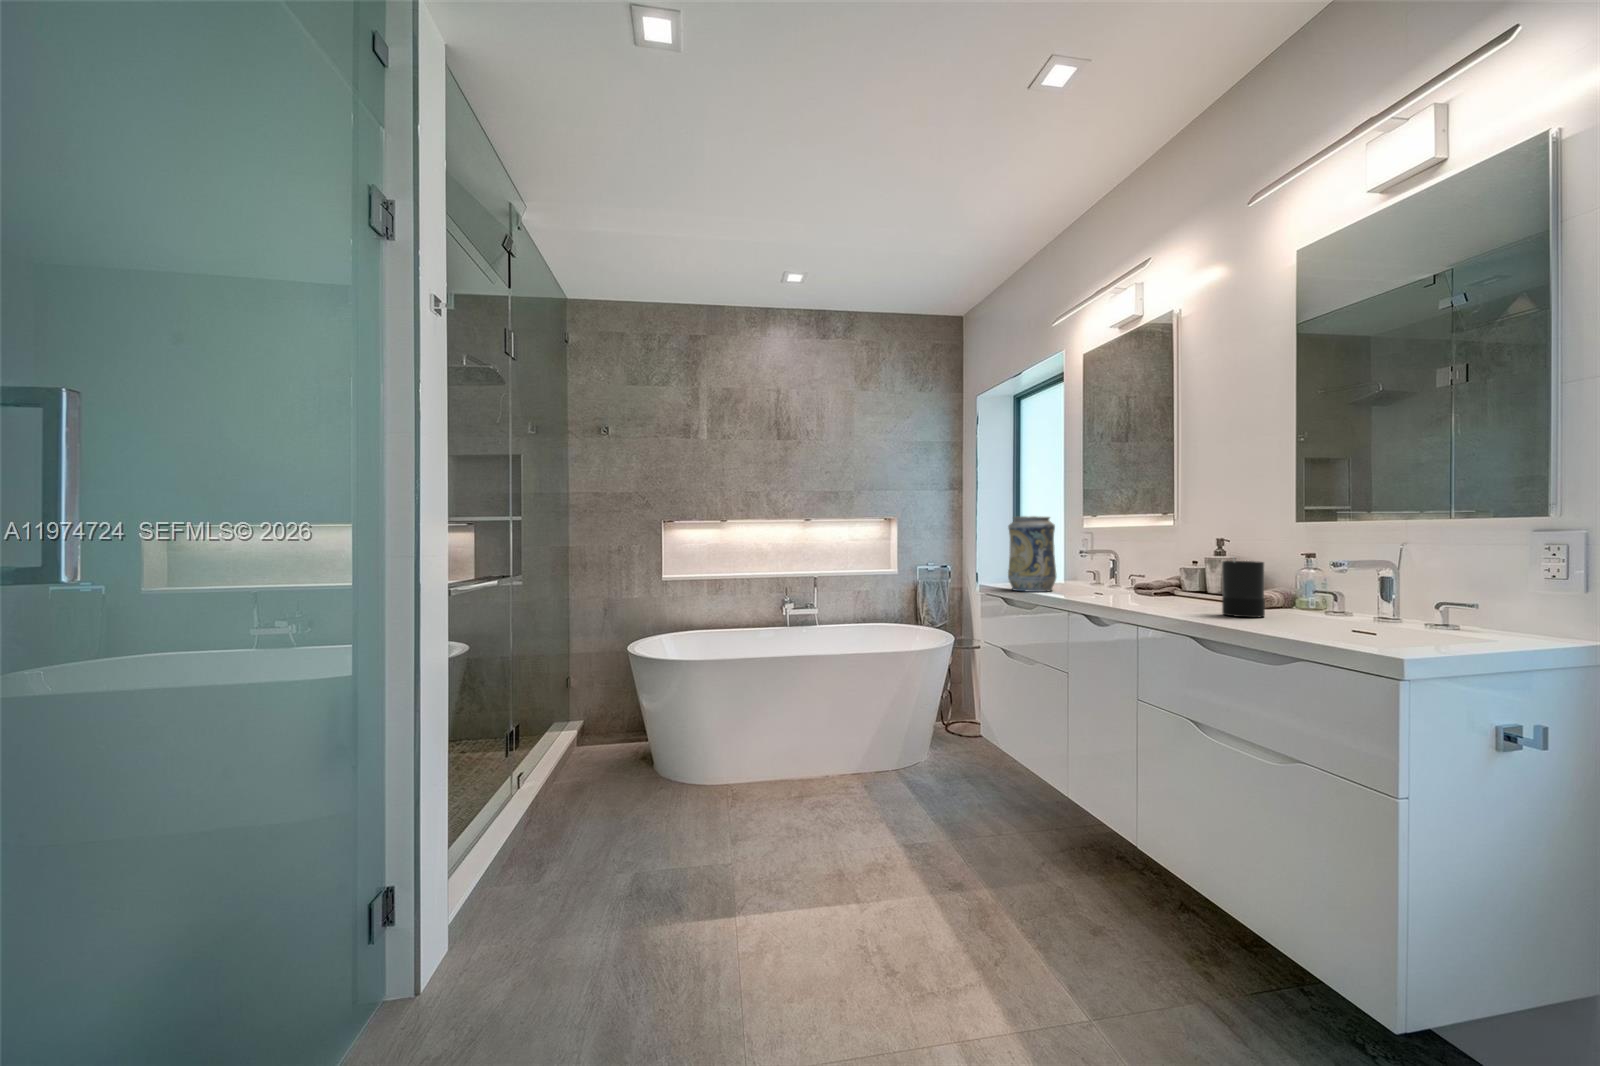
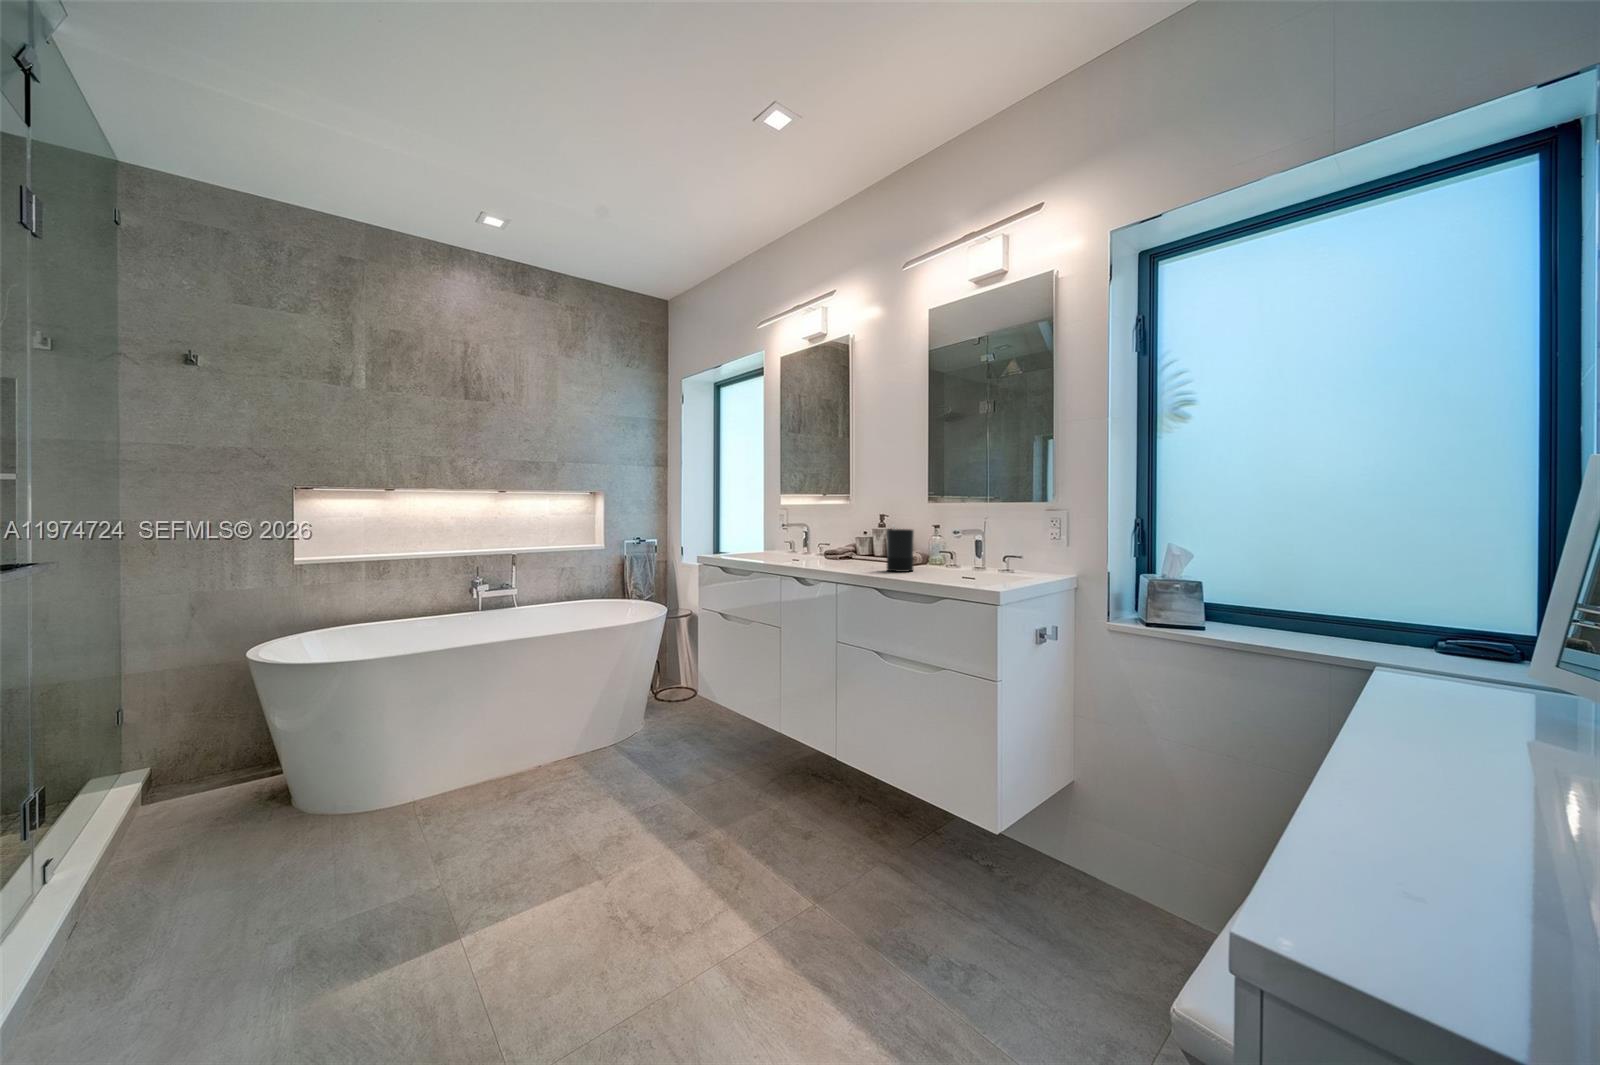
decorative vase: present [1008,516,1056,592] -> none [720,492,761,560]

